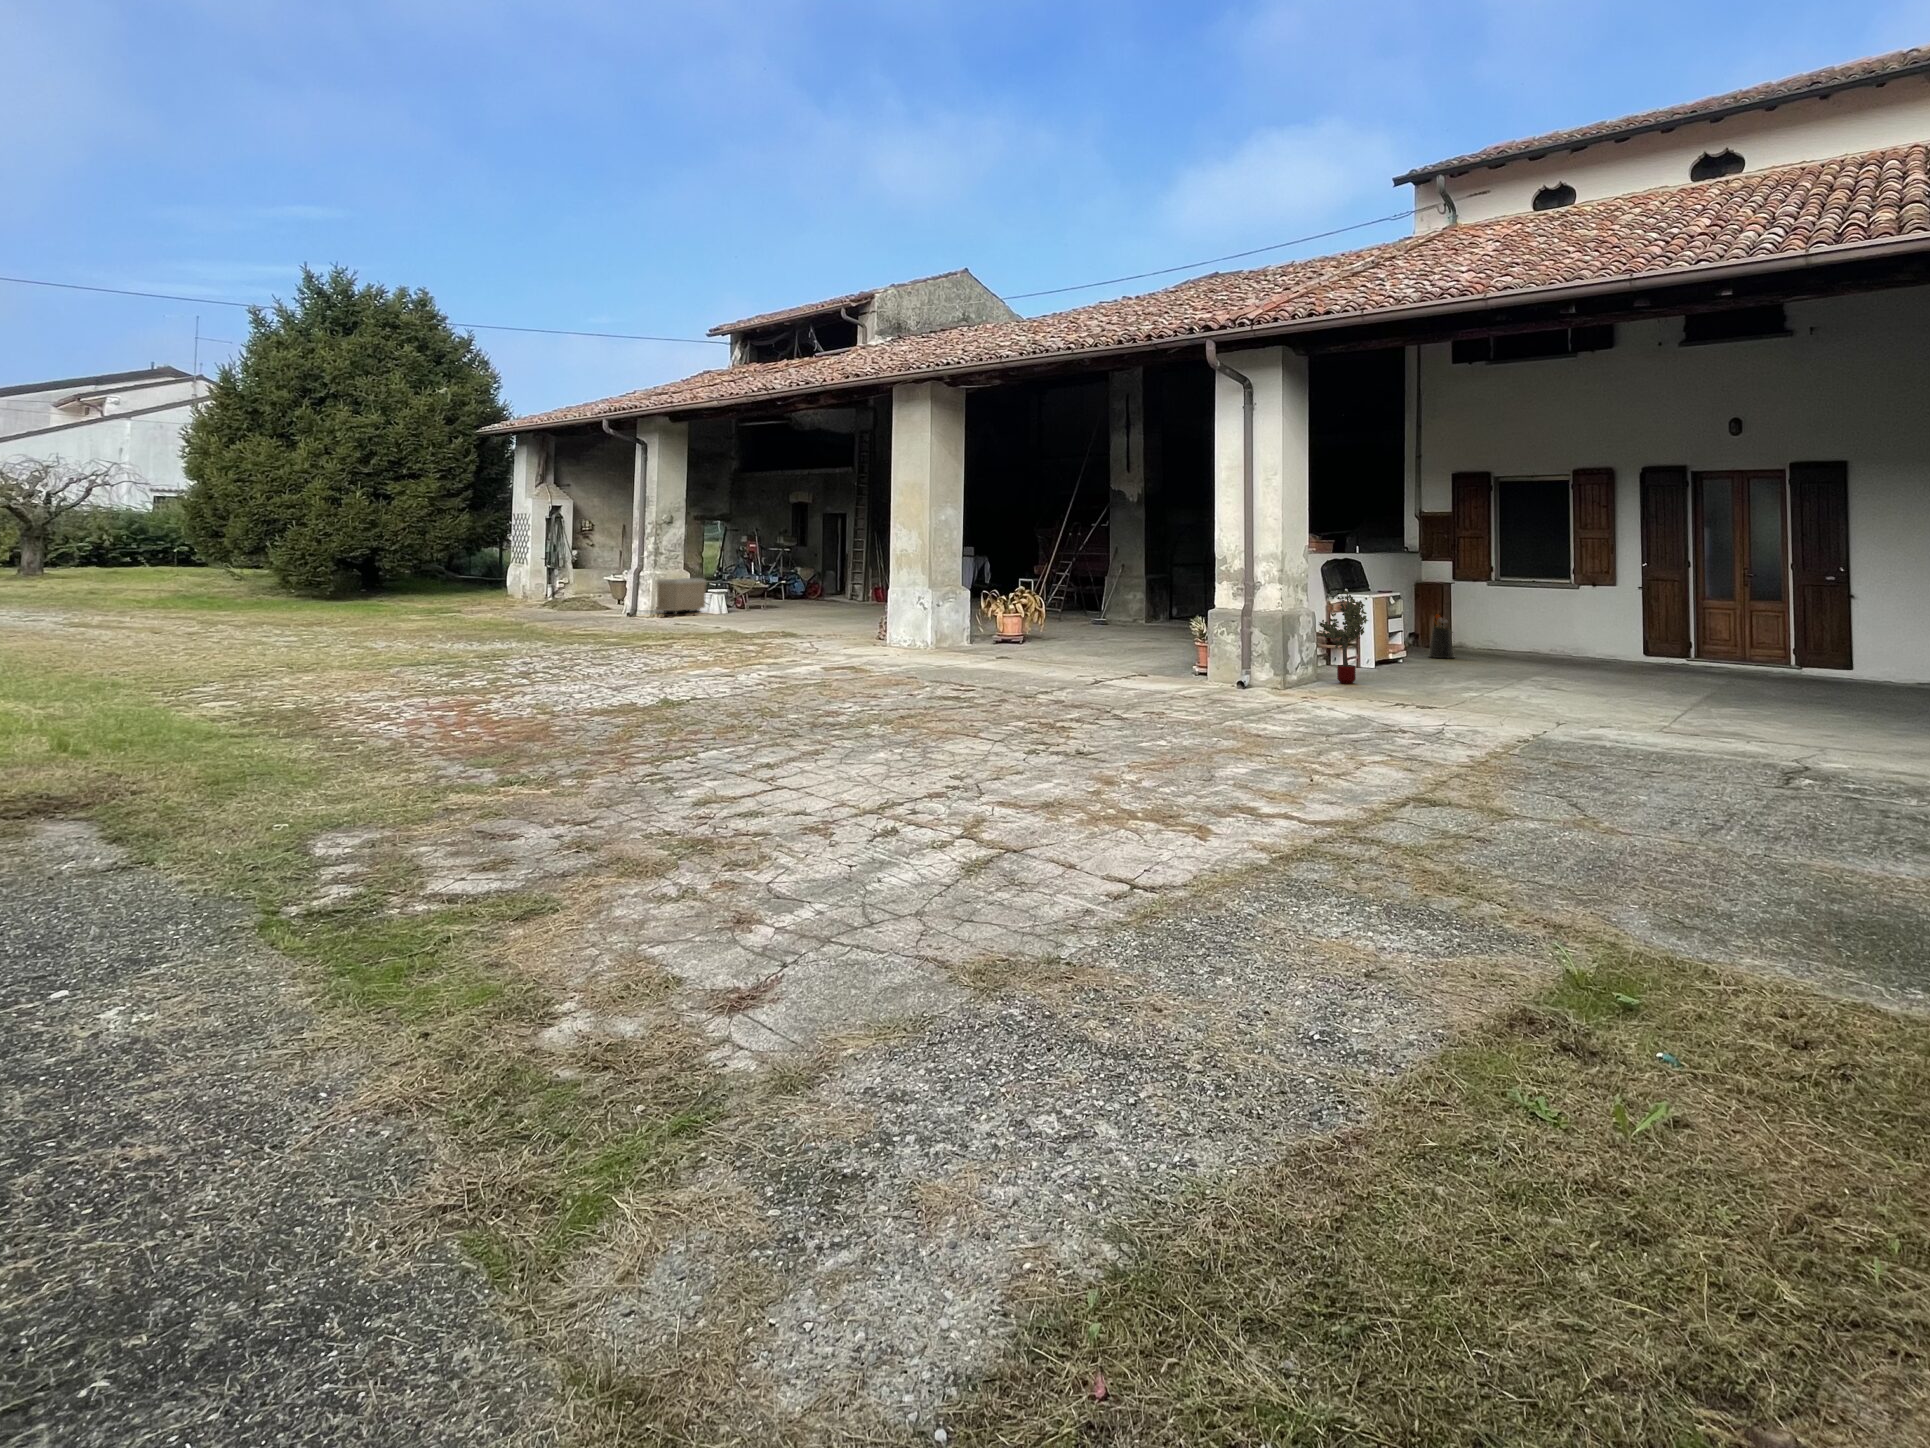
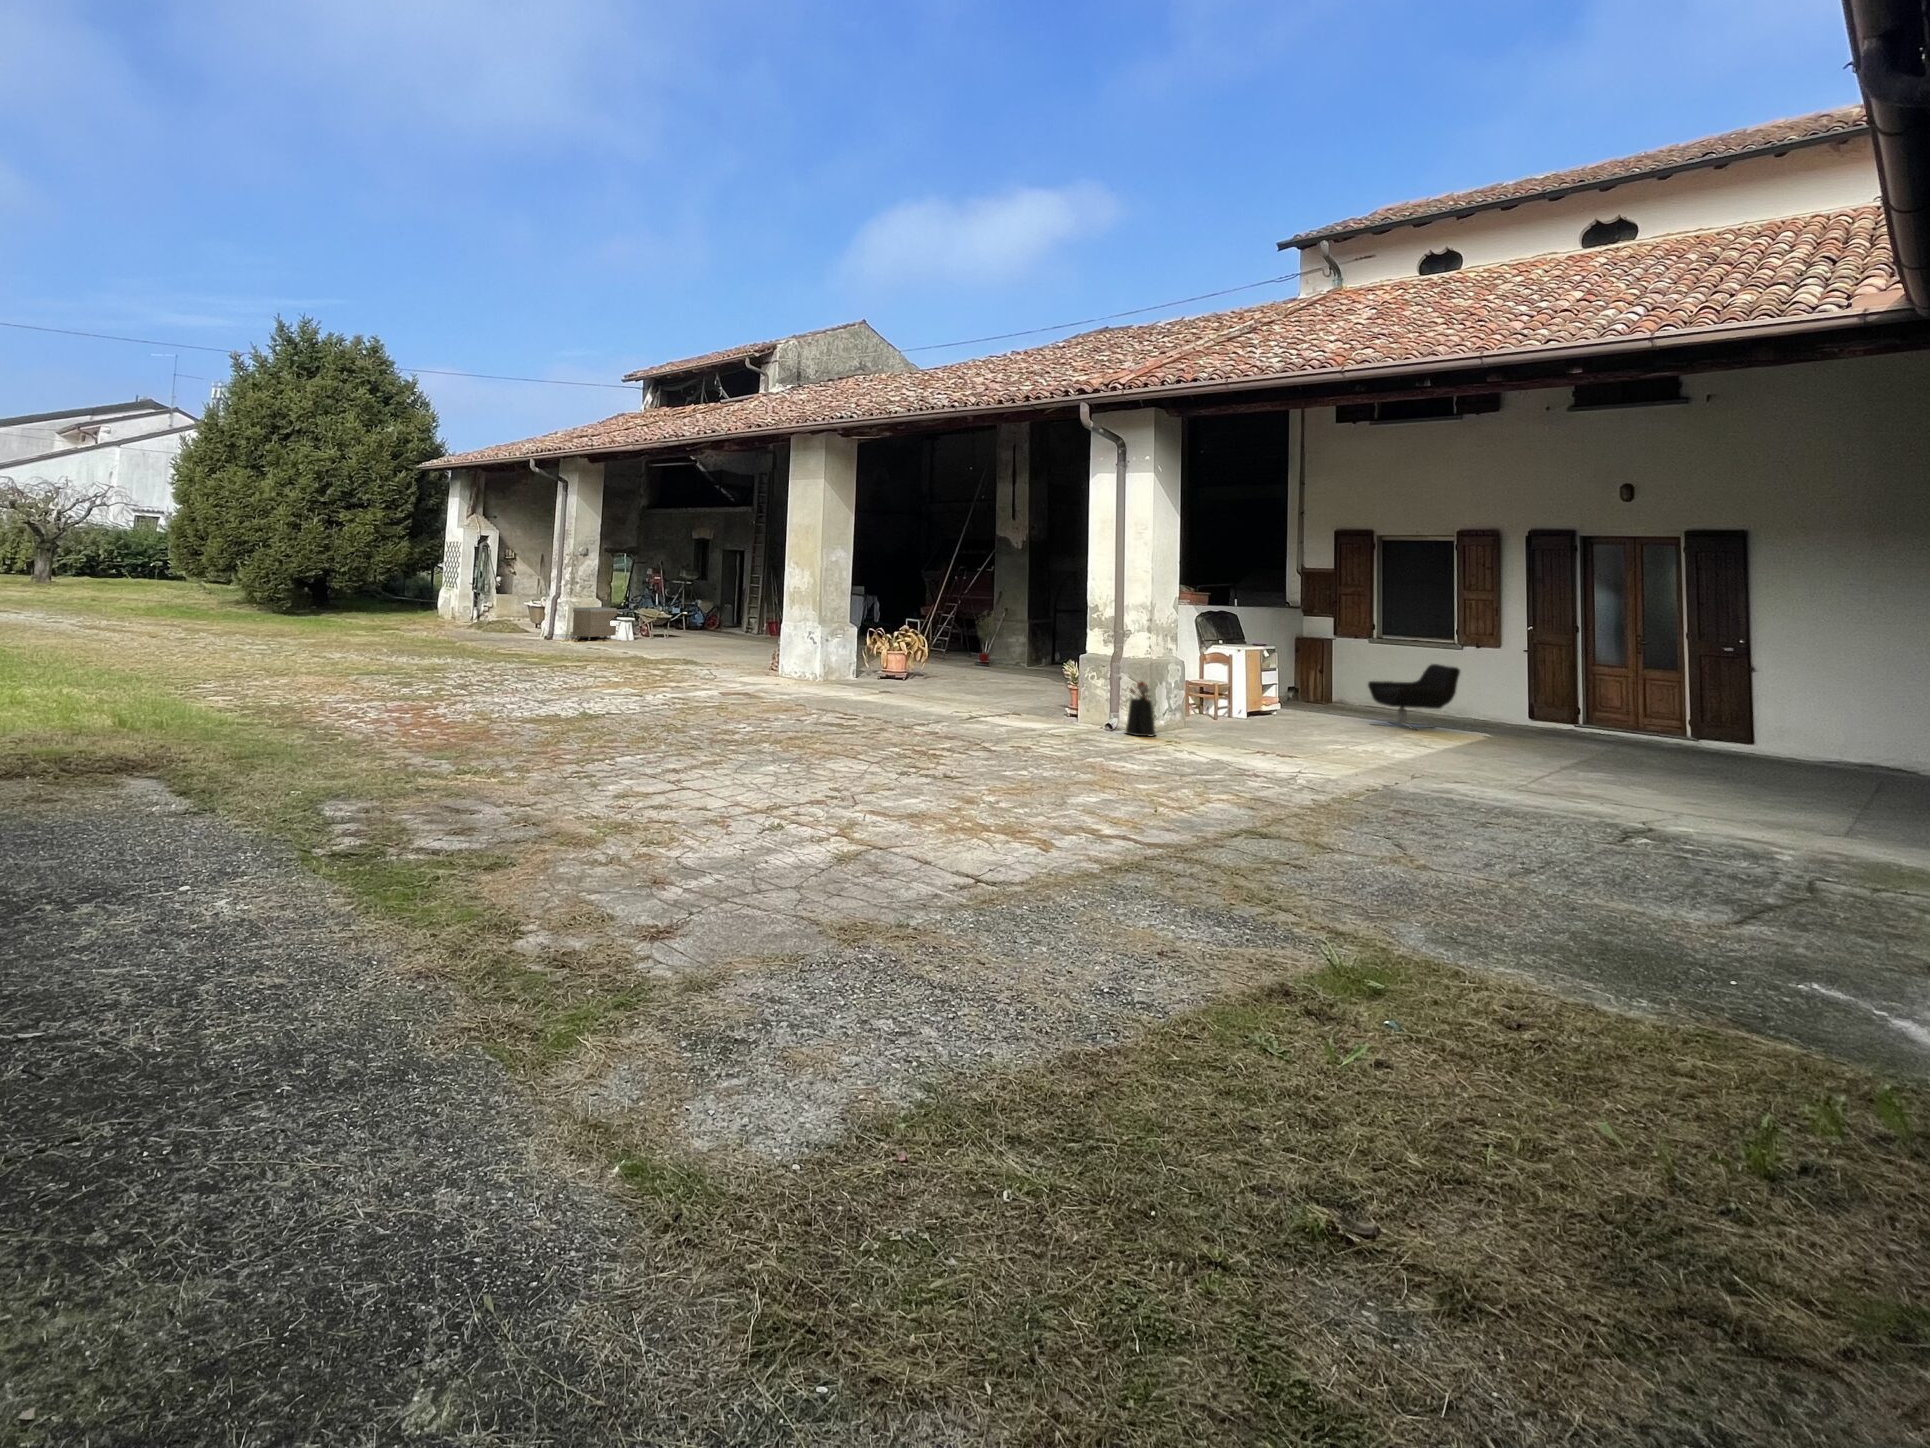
potted tree: present [1318,591,1368,684] -> present [977,611,1001,663]
lounge chair: none [1491,604,1583,672] -> present [1368,664,1460,730]
watering can: present [1429,614,1454,658] -> present [1125,682,1155,736]

